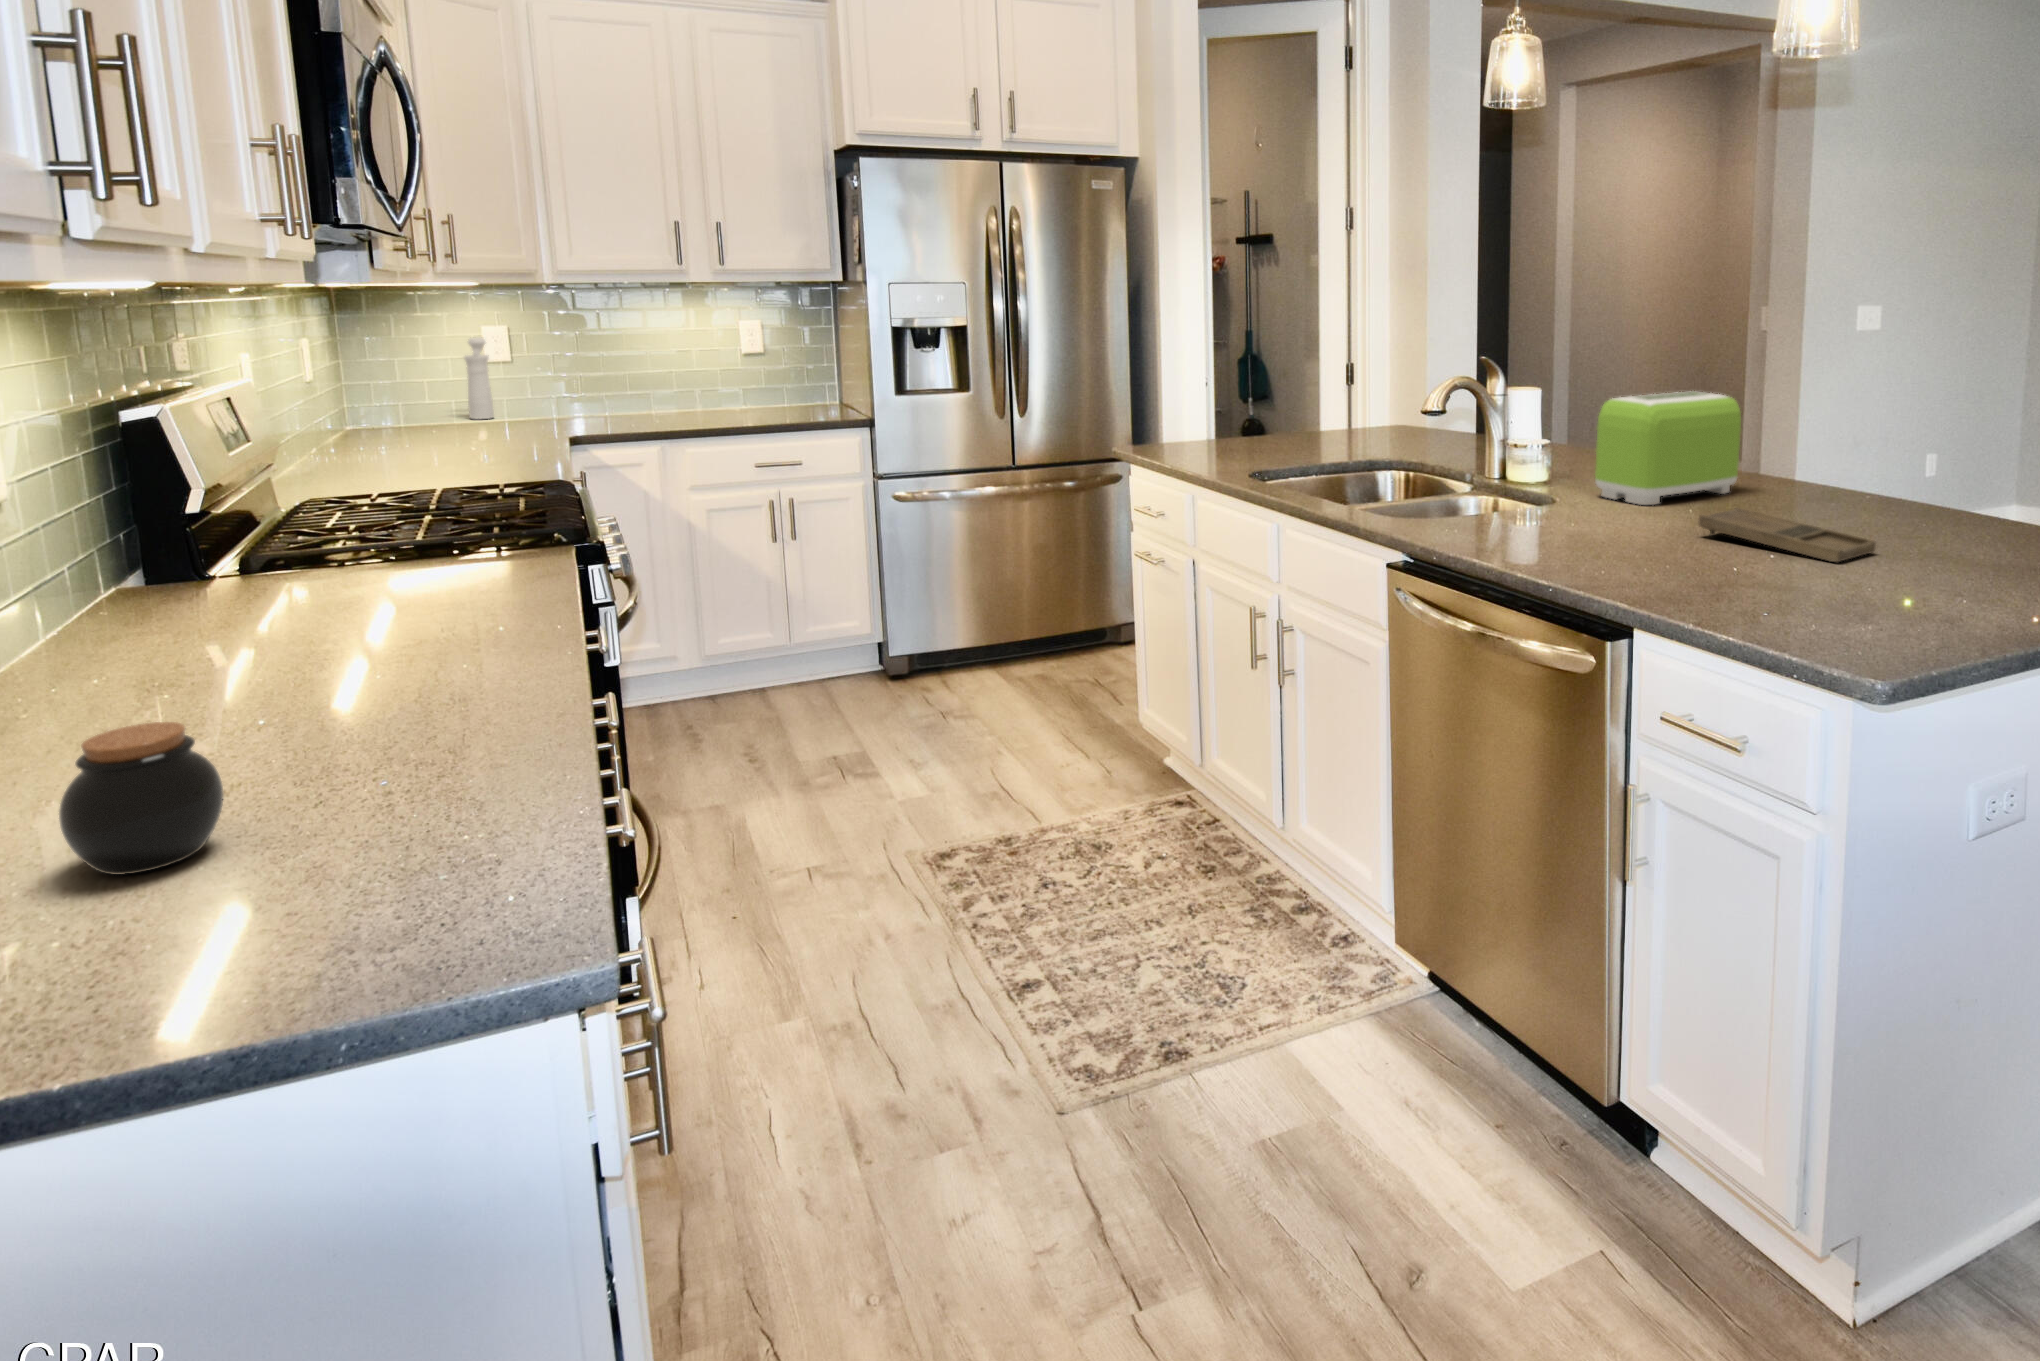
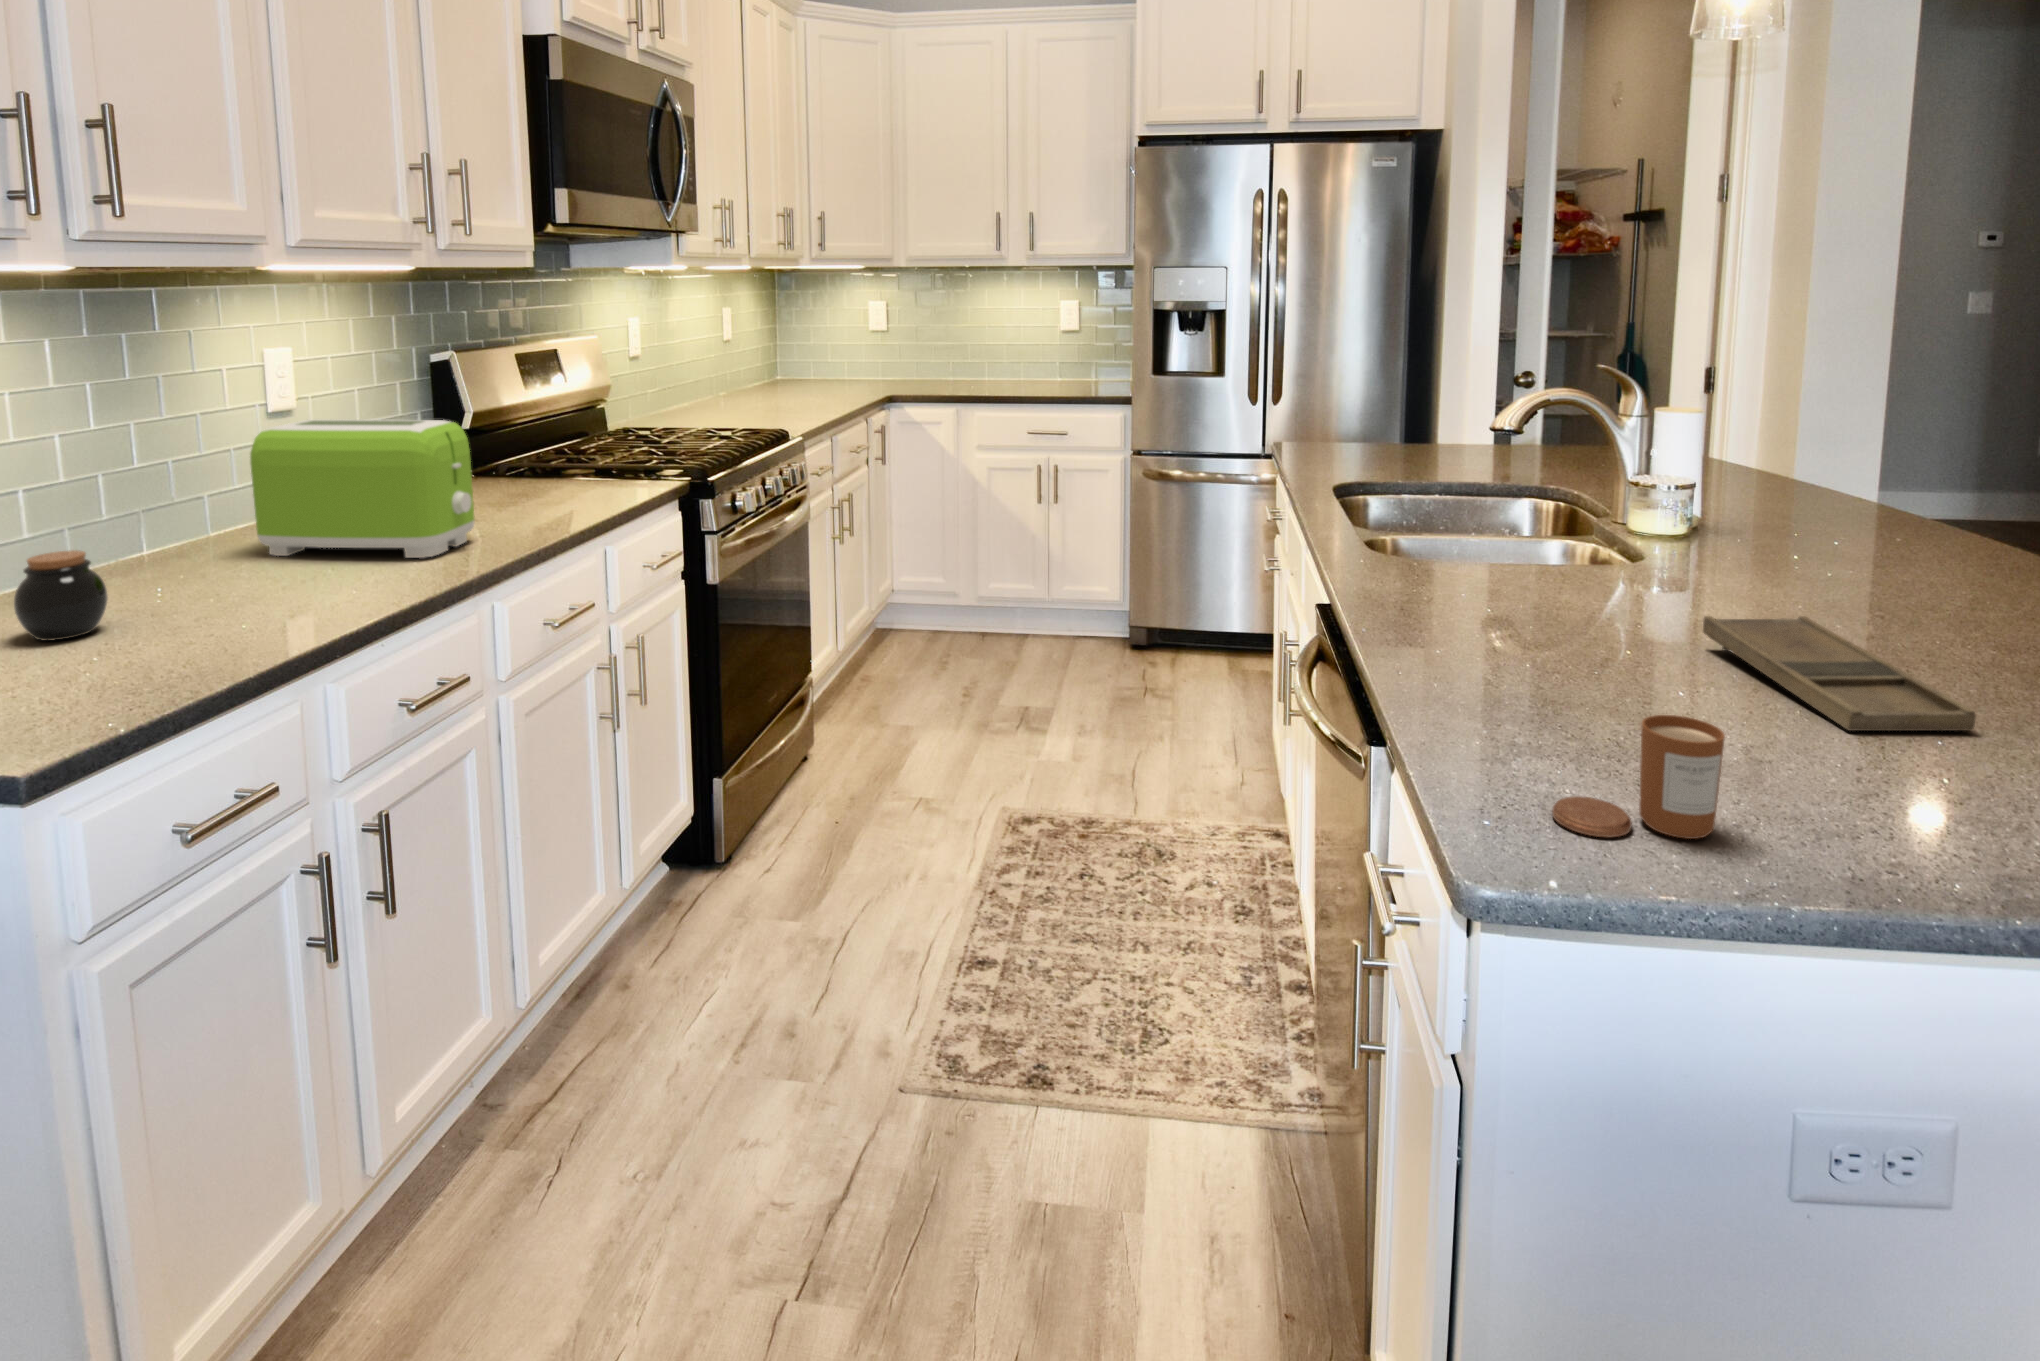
pepper mill: present [464,337,494,419] -> none [840,324,863,386]
toaster: present [1595,391,1741,505] -> present [250,420,475,558]
candle: none [1824,554,1905,632] -> present [1552,715,1725,839]

